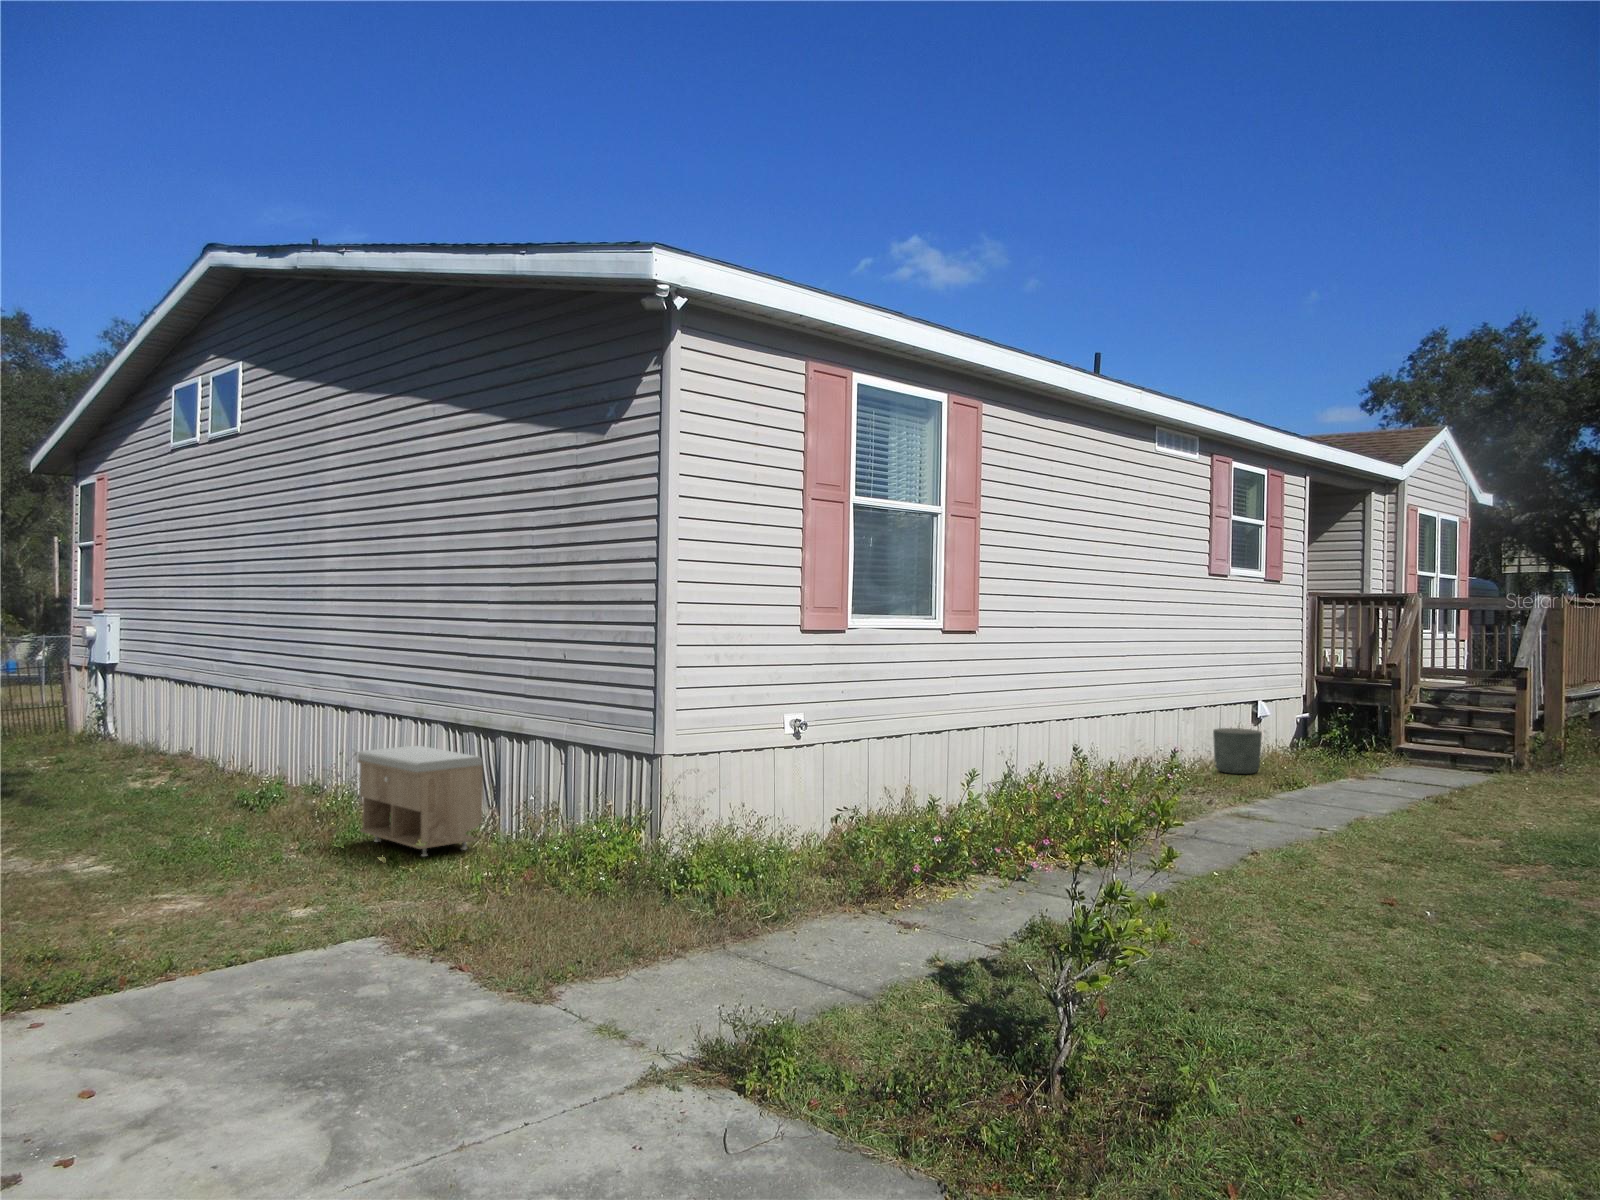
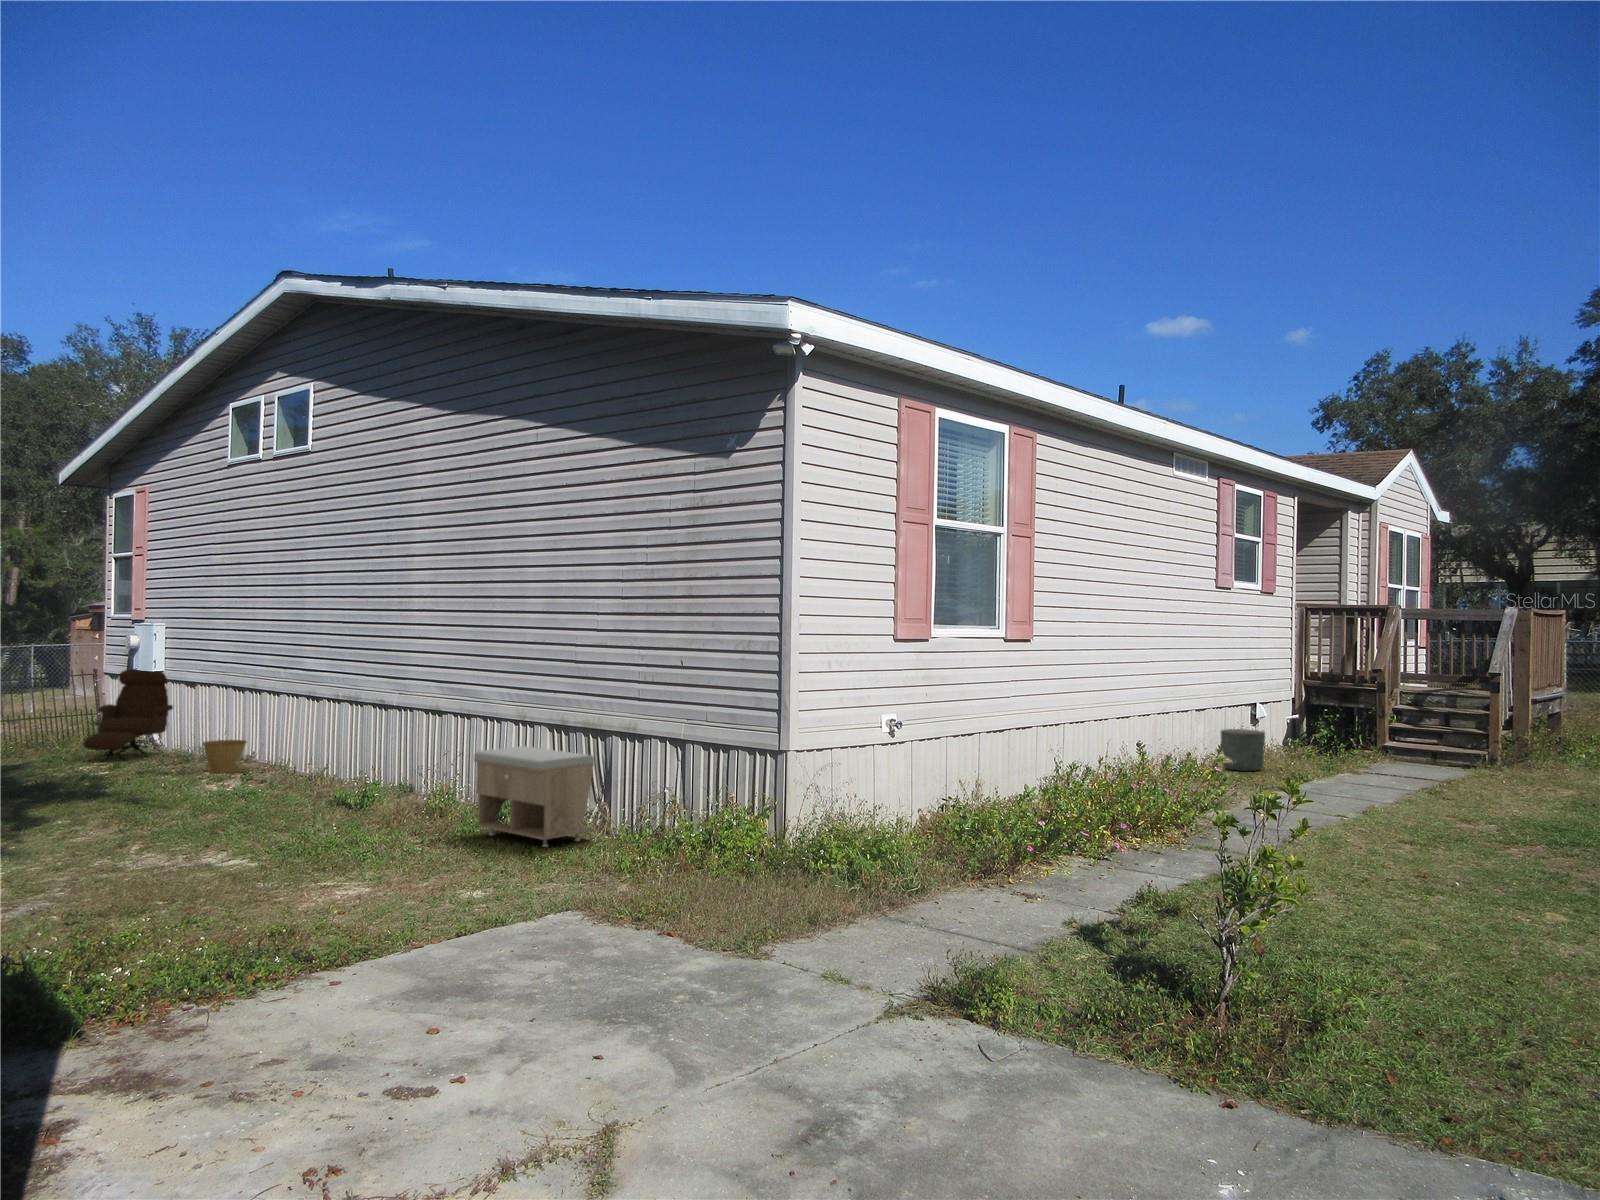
lounge chair: none [30,659,131,757] -> present [83,669,173,762]
basket: none [138,734,186,769] -> present [203,740,246,773]

